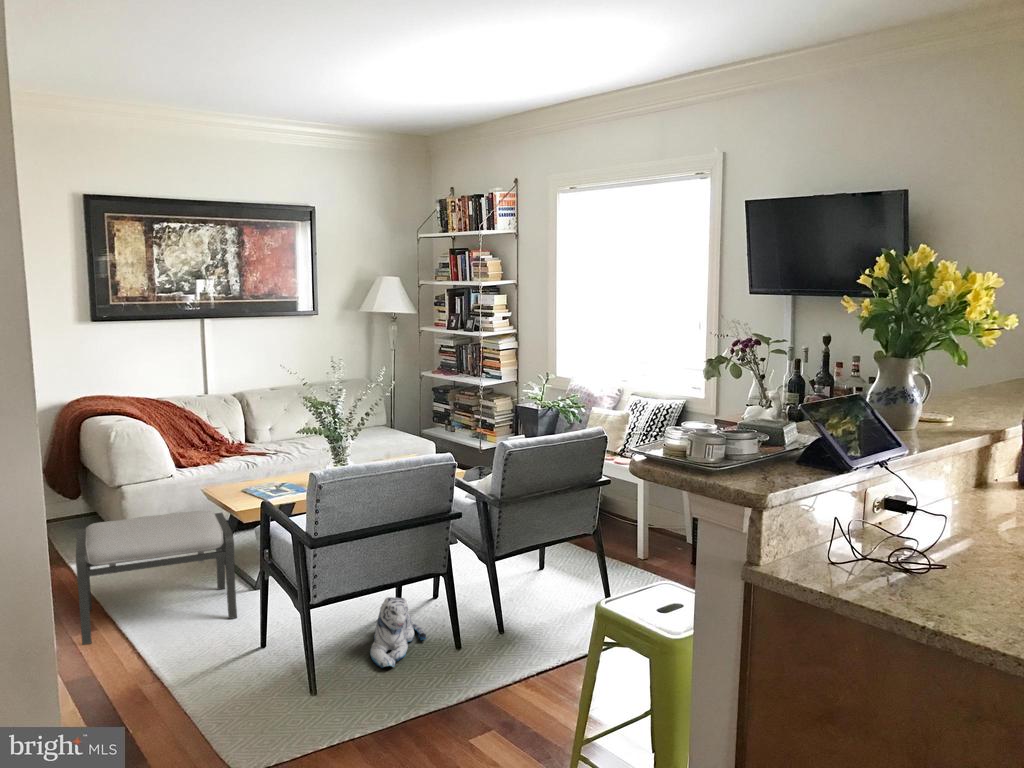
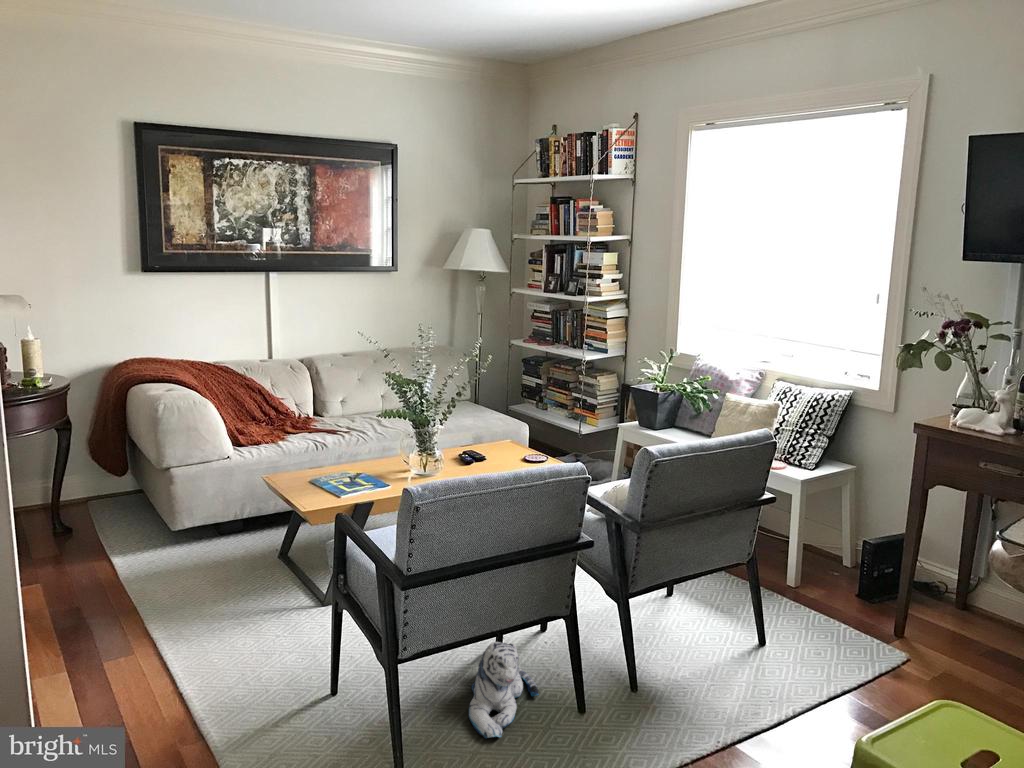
ottoman: present [76,511,237,645] -> none [105,509,301,676]

